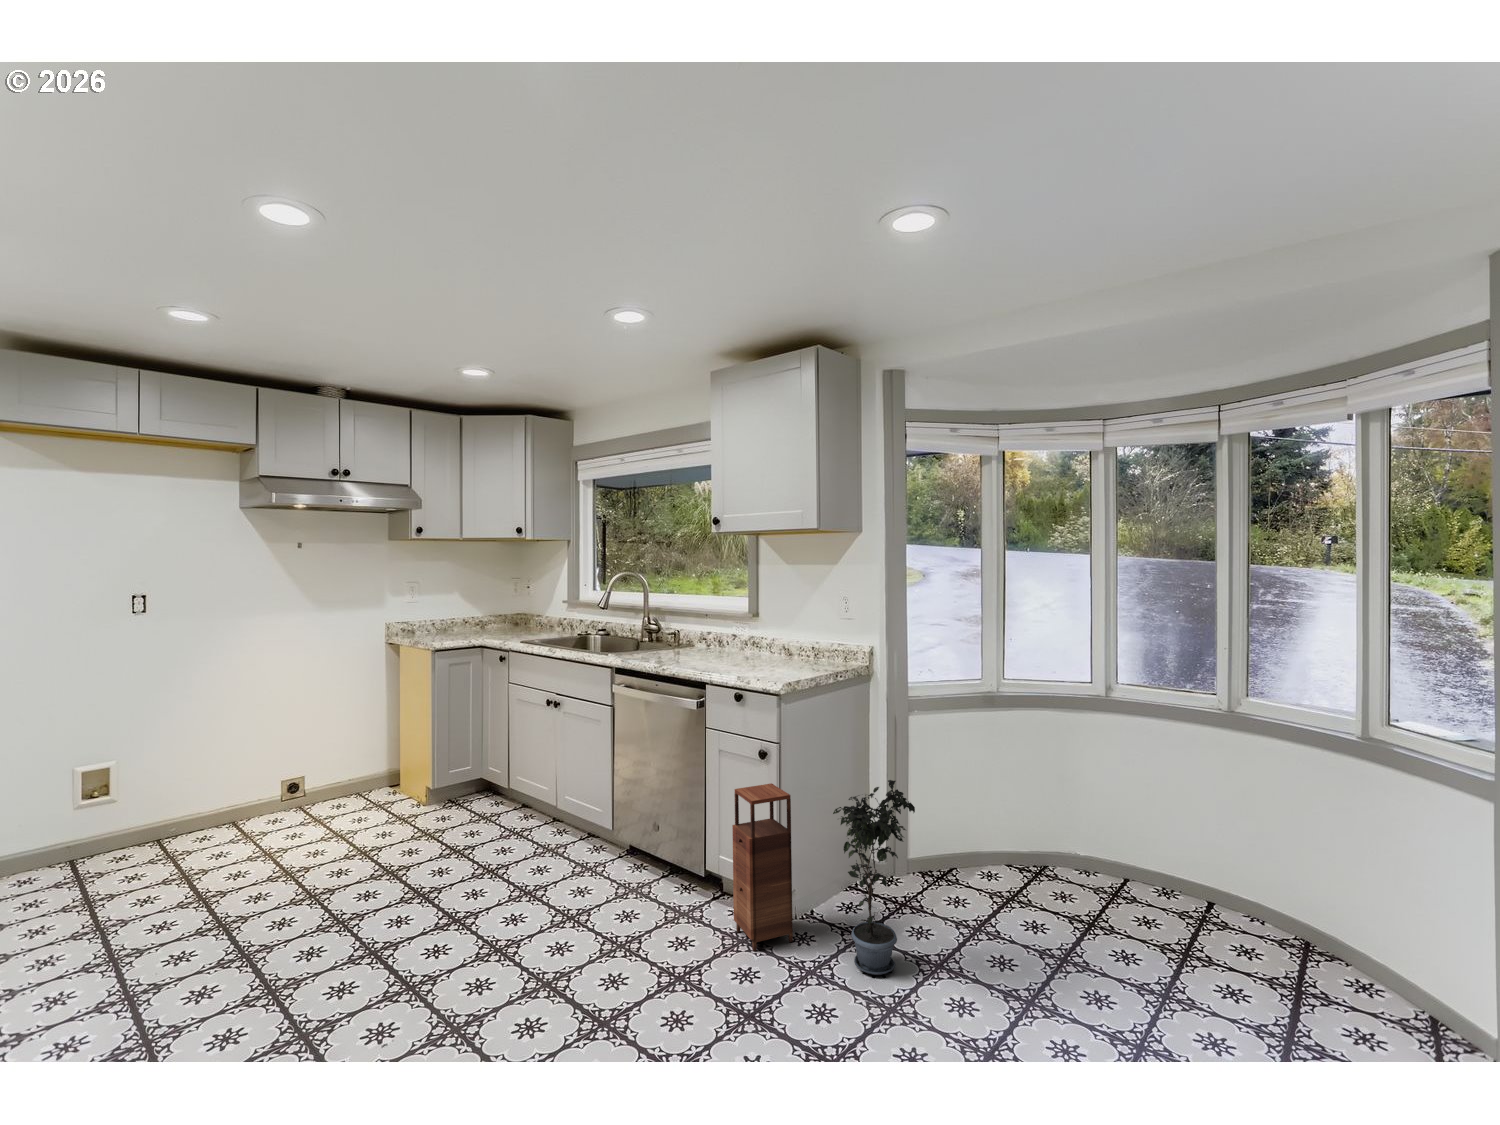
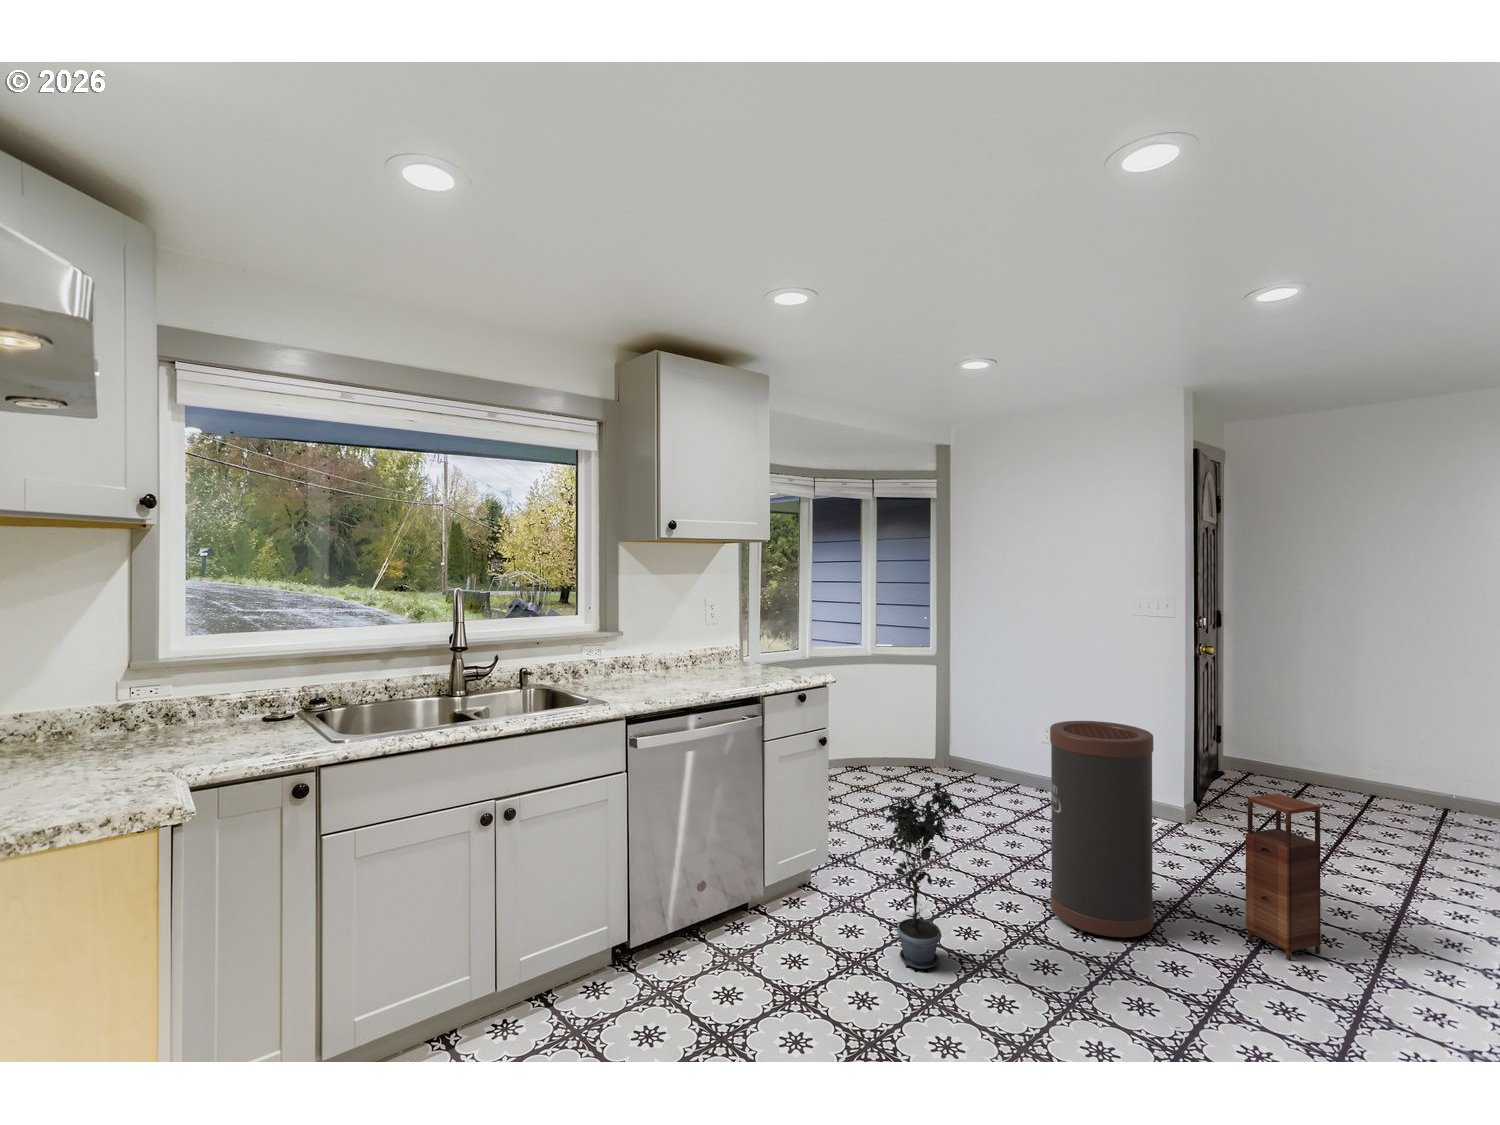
trash can: none [996,711,1099,927] -> present [1050,721,1154,937]
storage cabinet: present [732,783,793,951] -> present [1246,793,1321,961]

